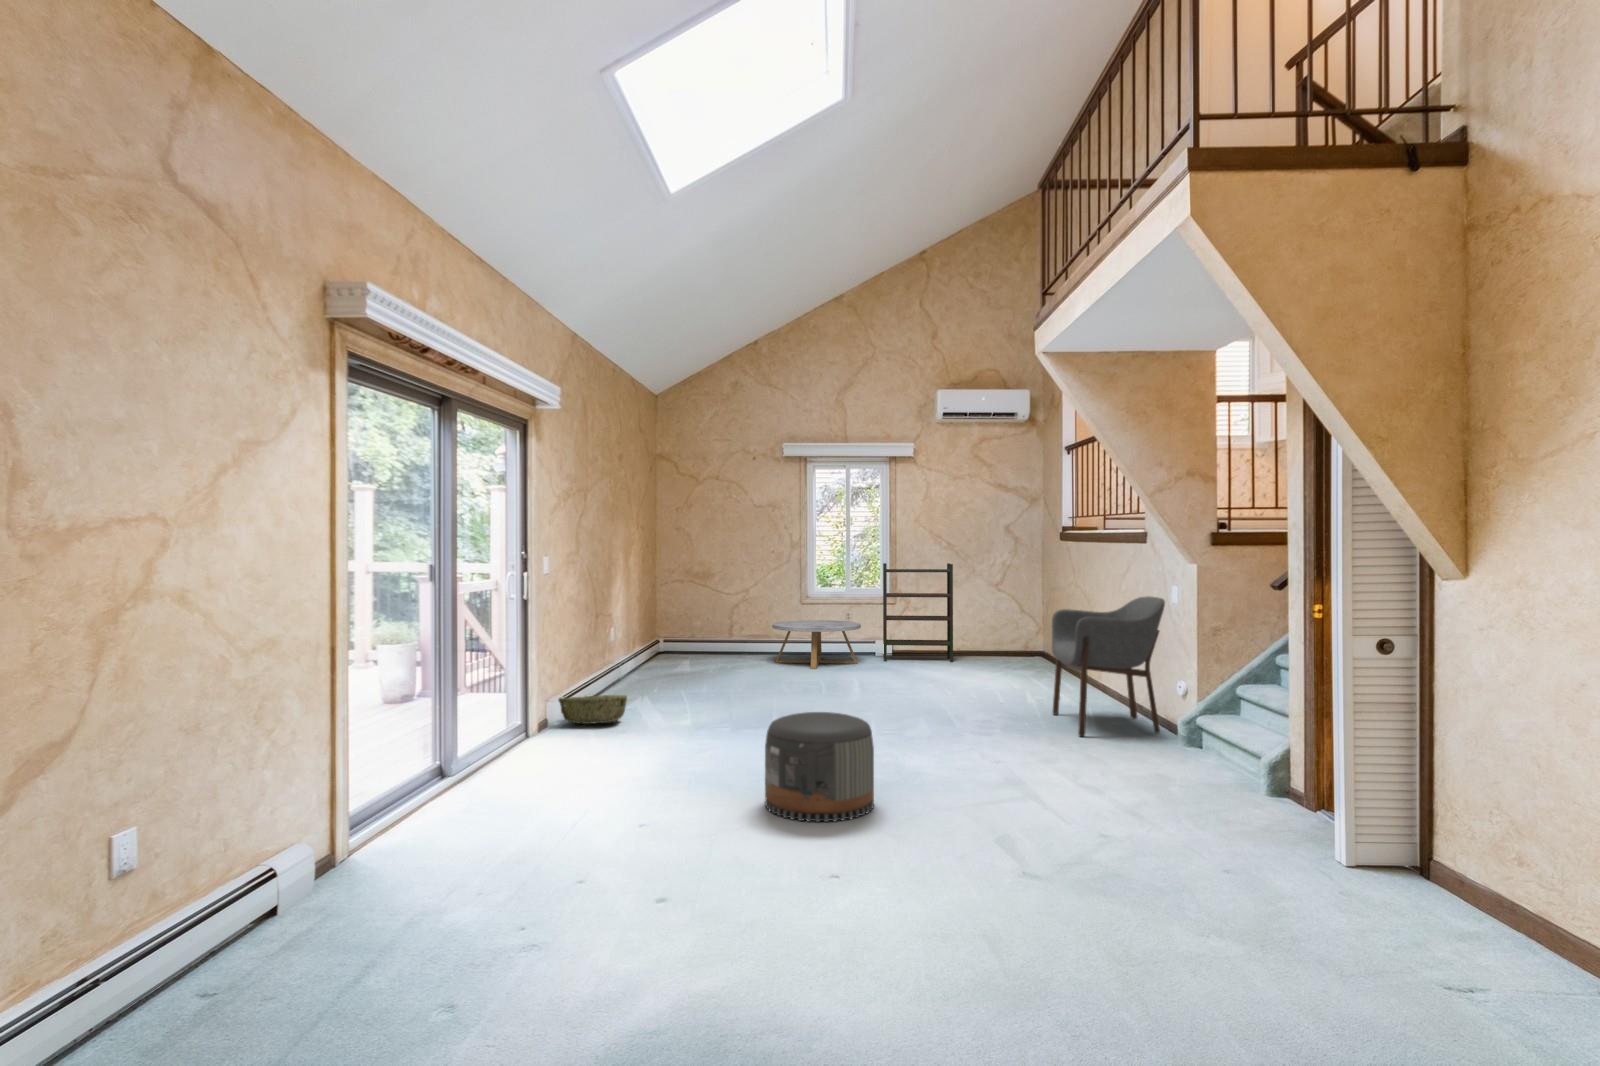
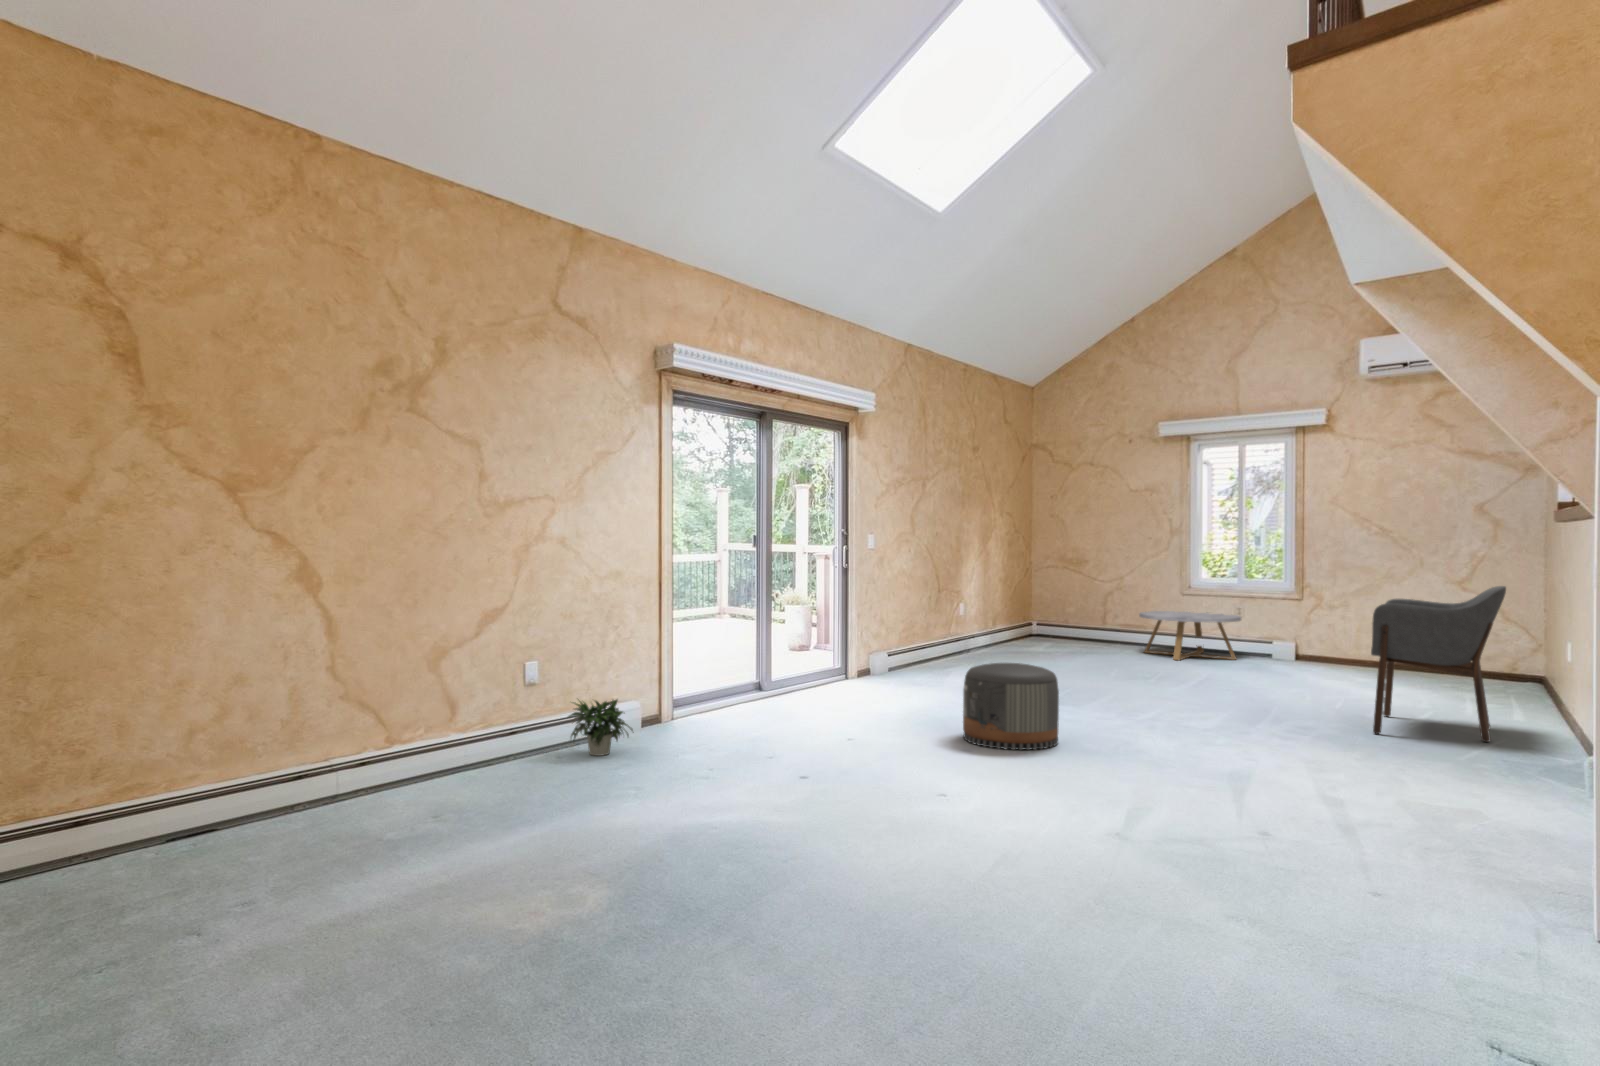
bookshelf: present [883,563,953,662] -> none [1271,552,1365,667]
woven basket: present [558,695,627,724] -> none [878,653,937,679]
potted plant: none [160,863,342,996] -> present [568,699,633,756]

